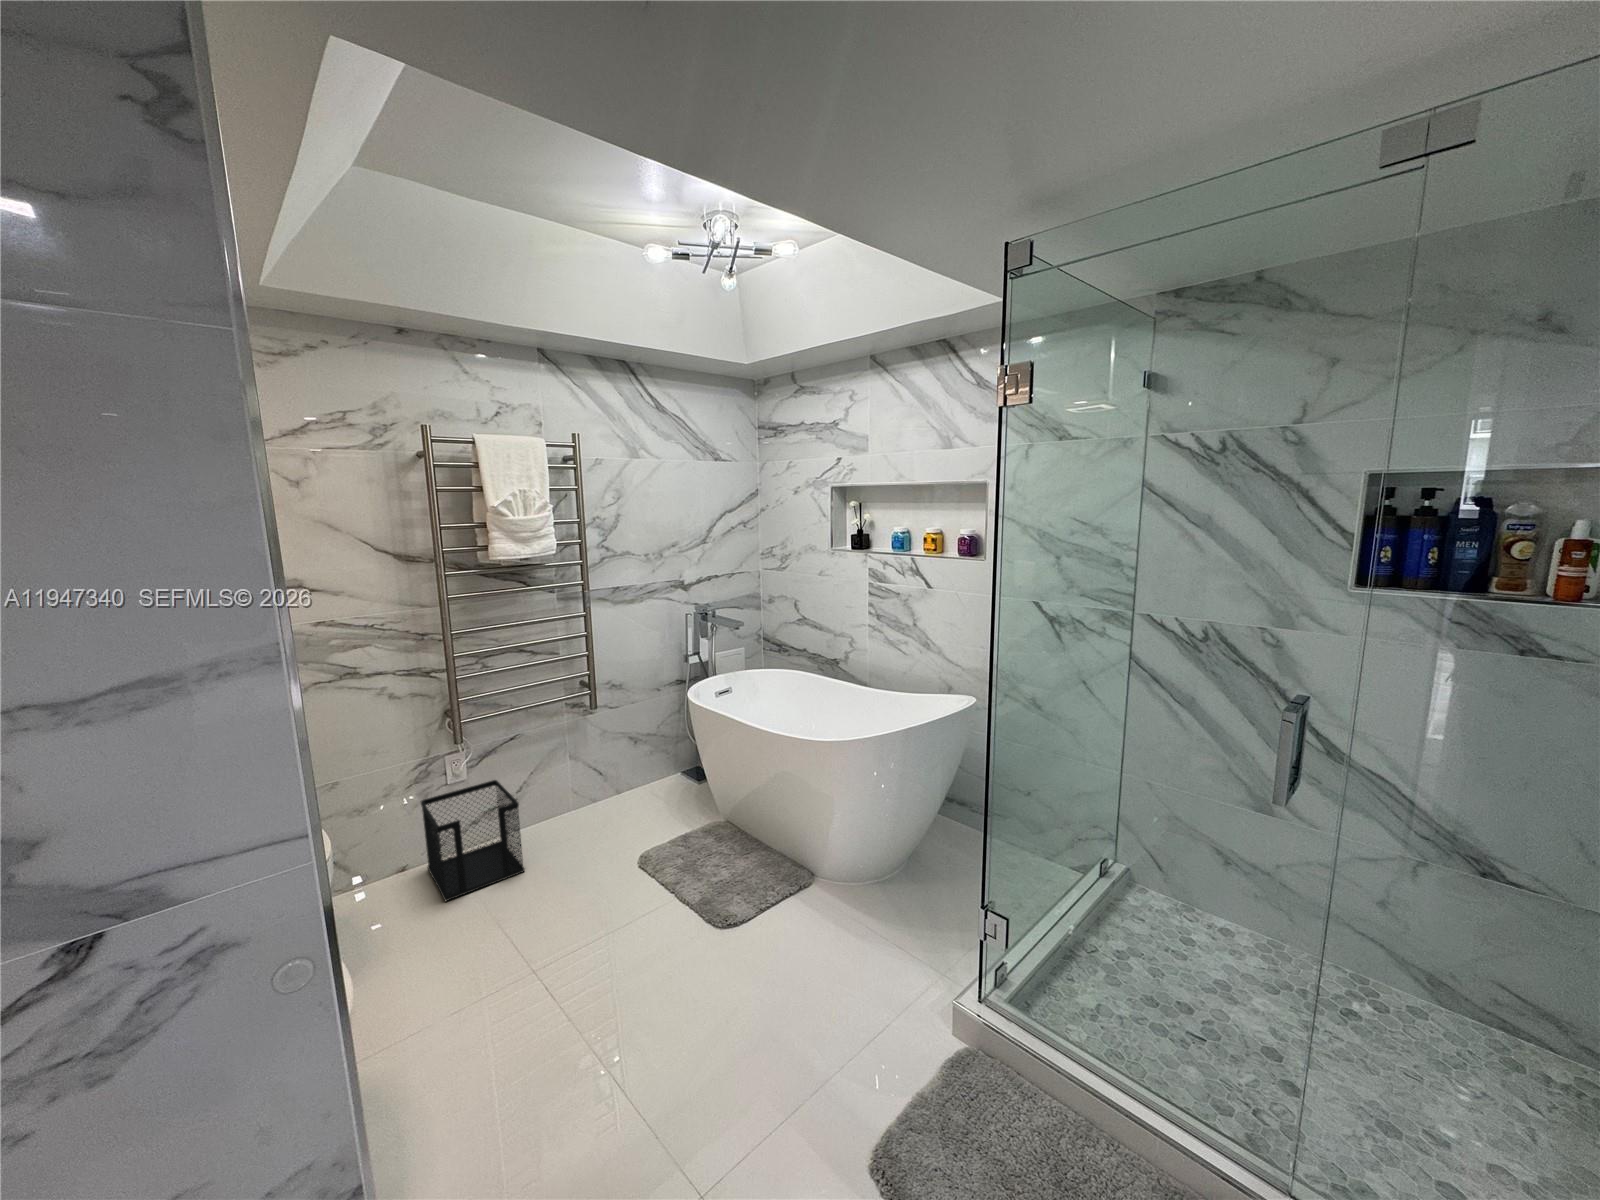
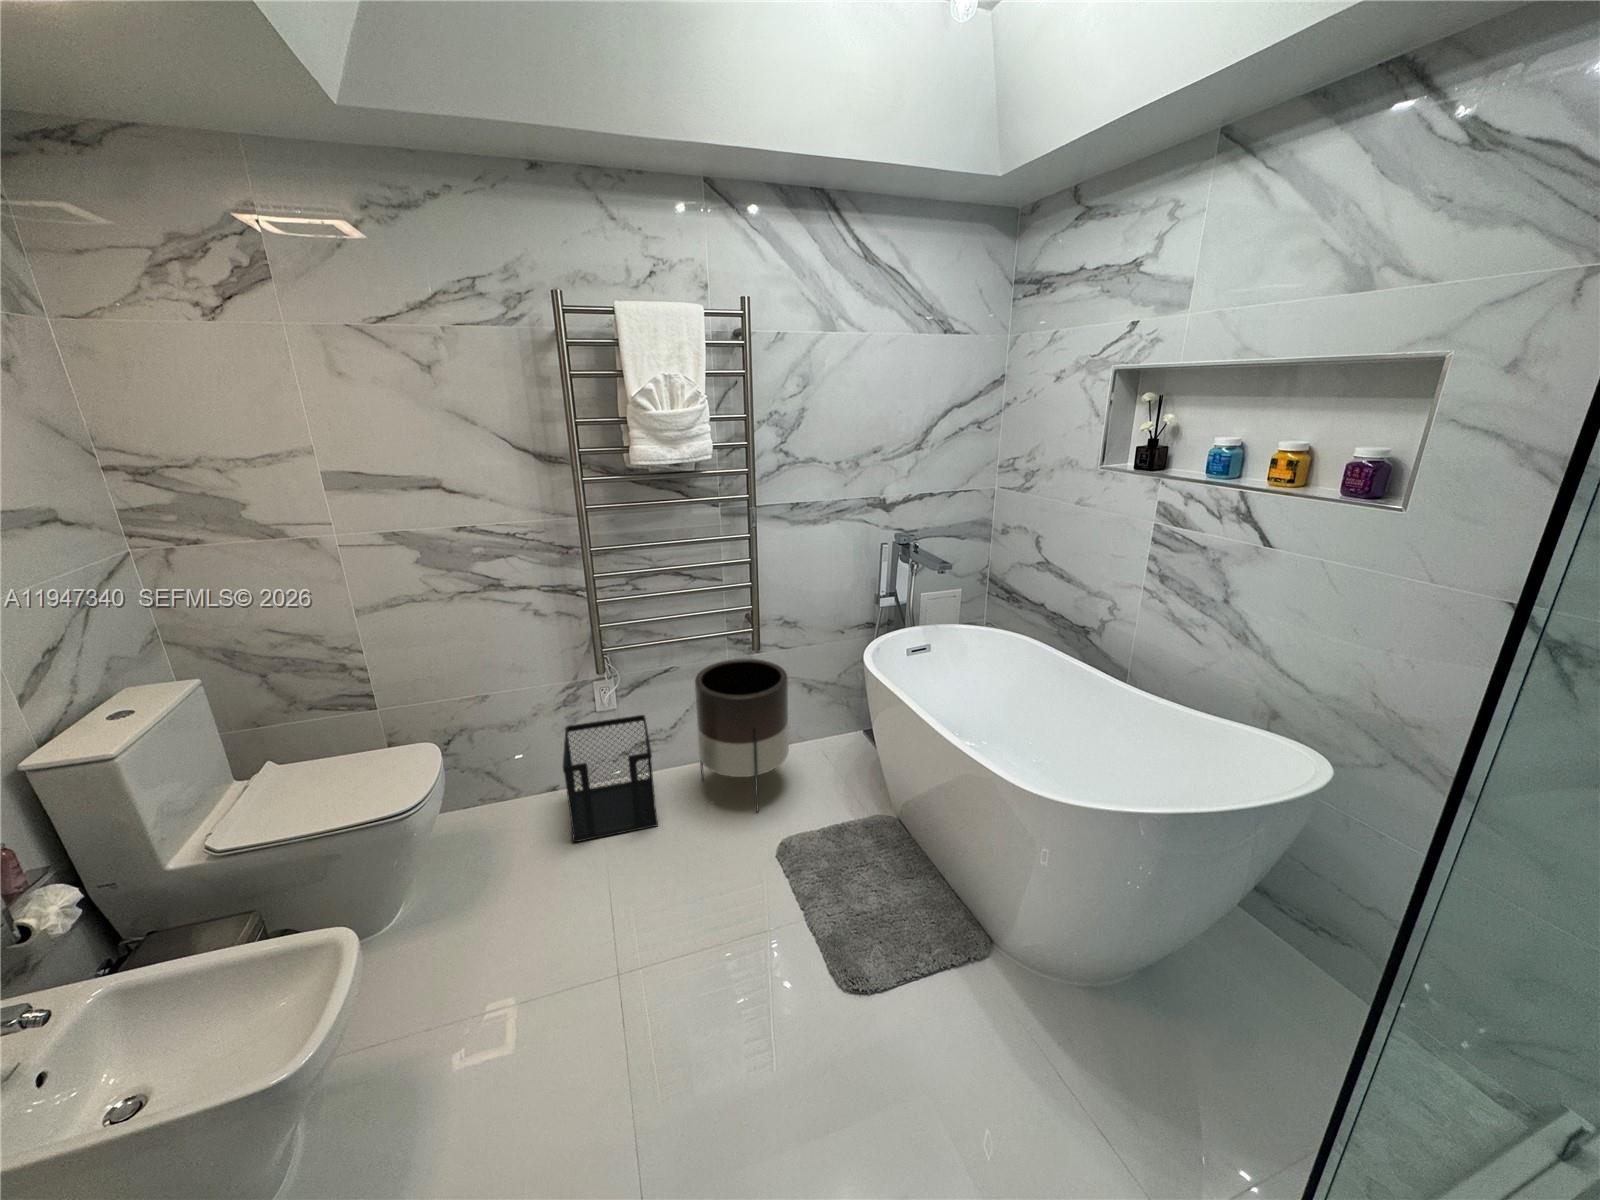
planter: none [546,717,631,843] -> present [695,659,789,812]

